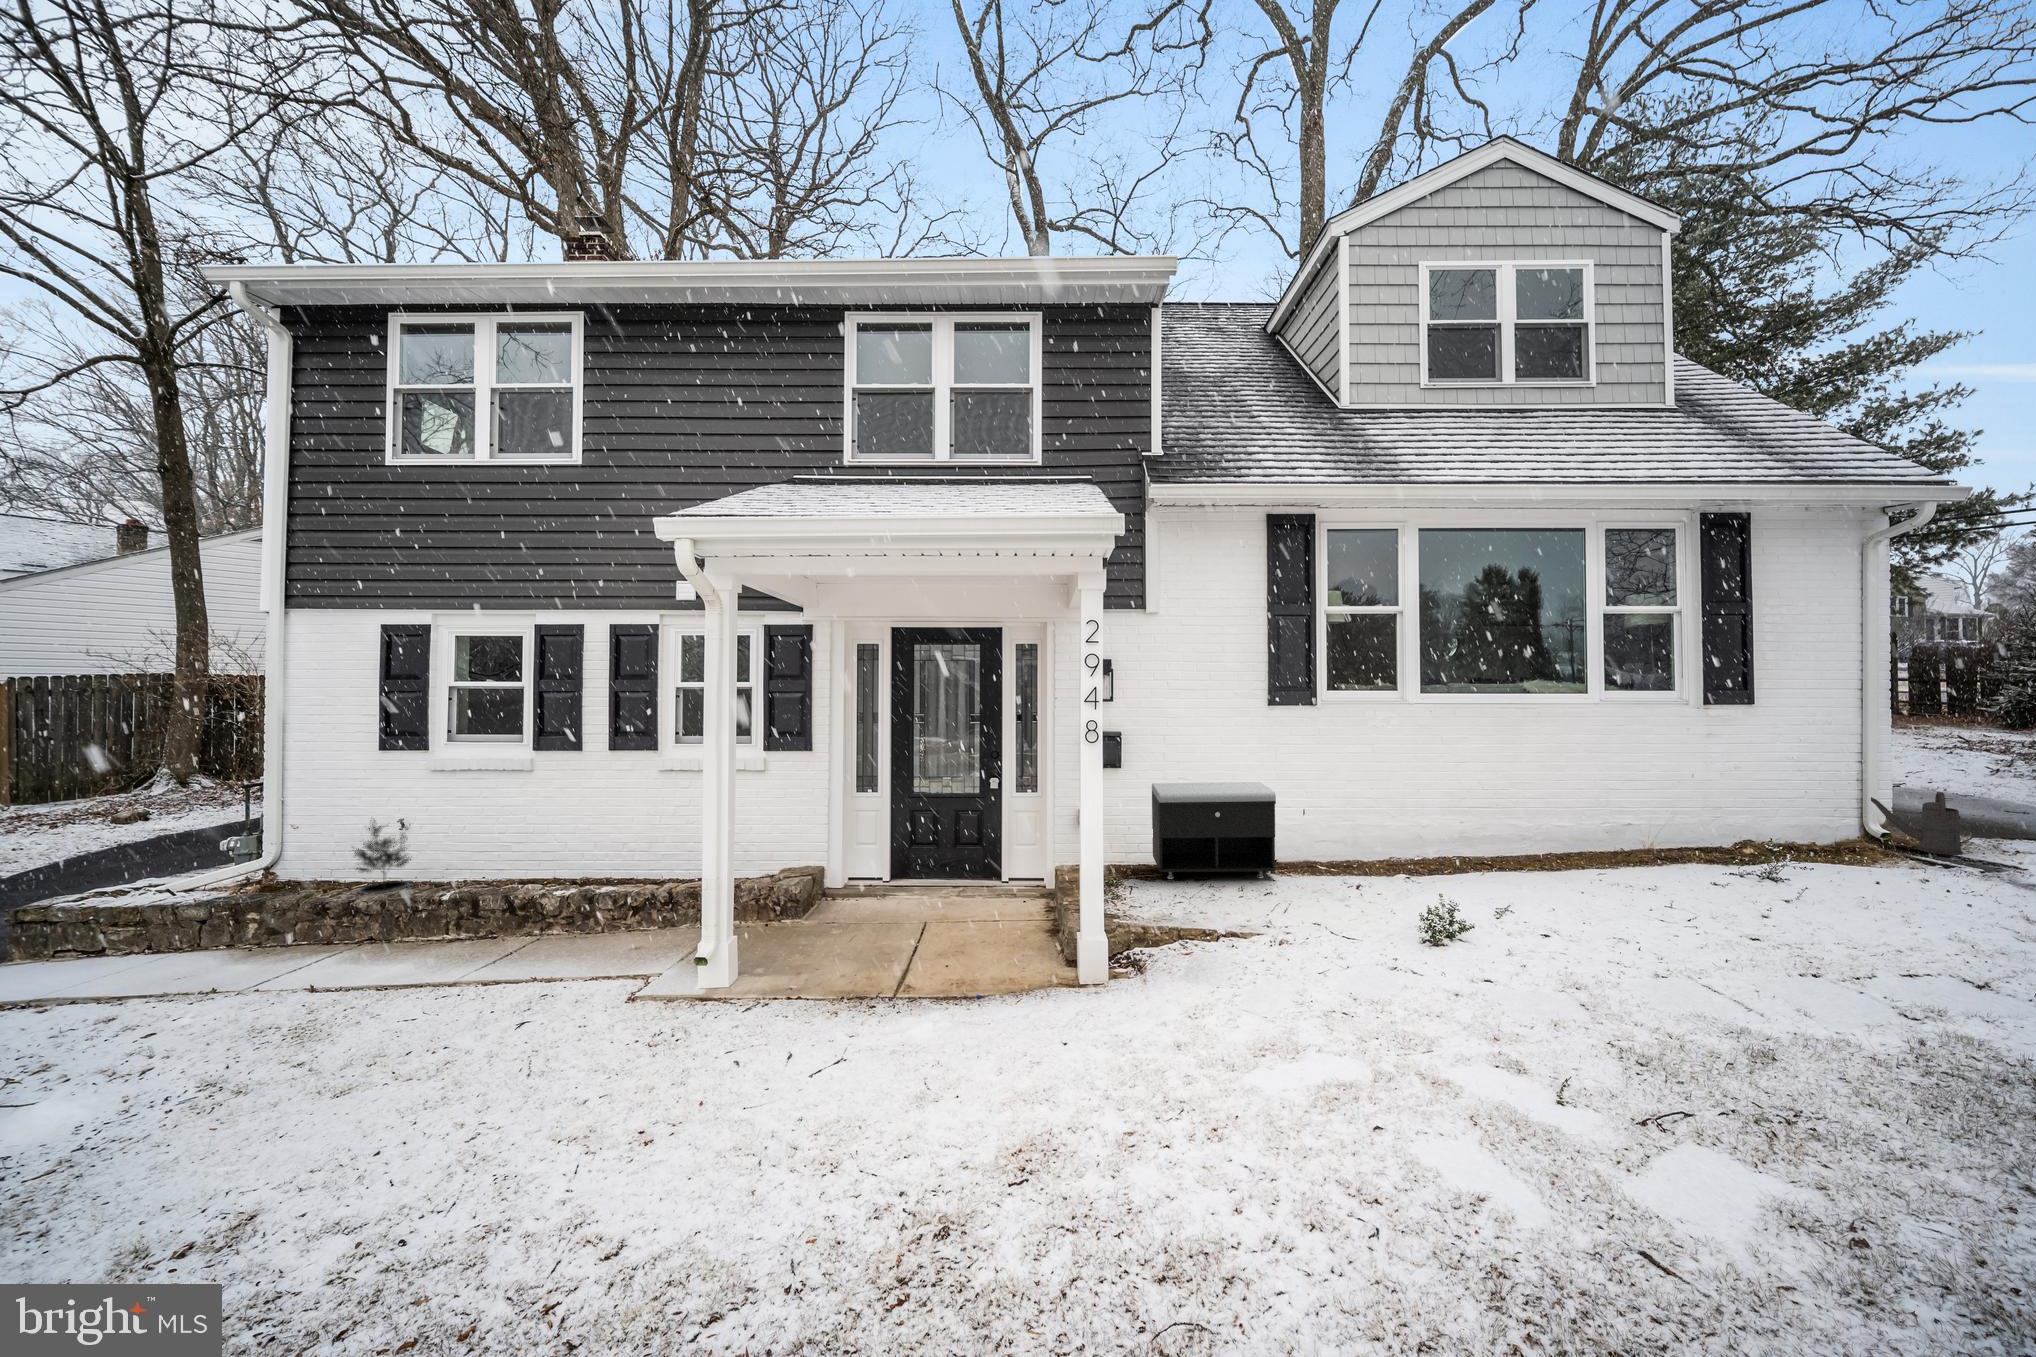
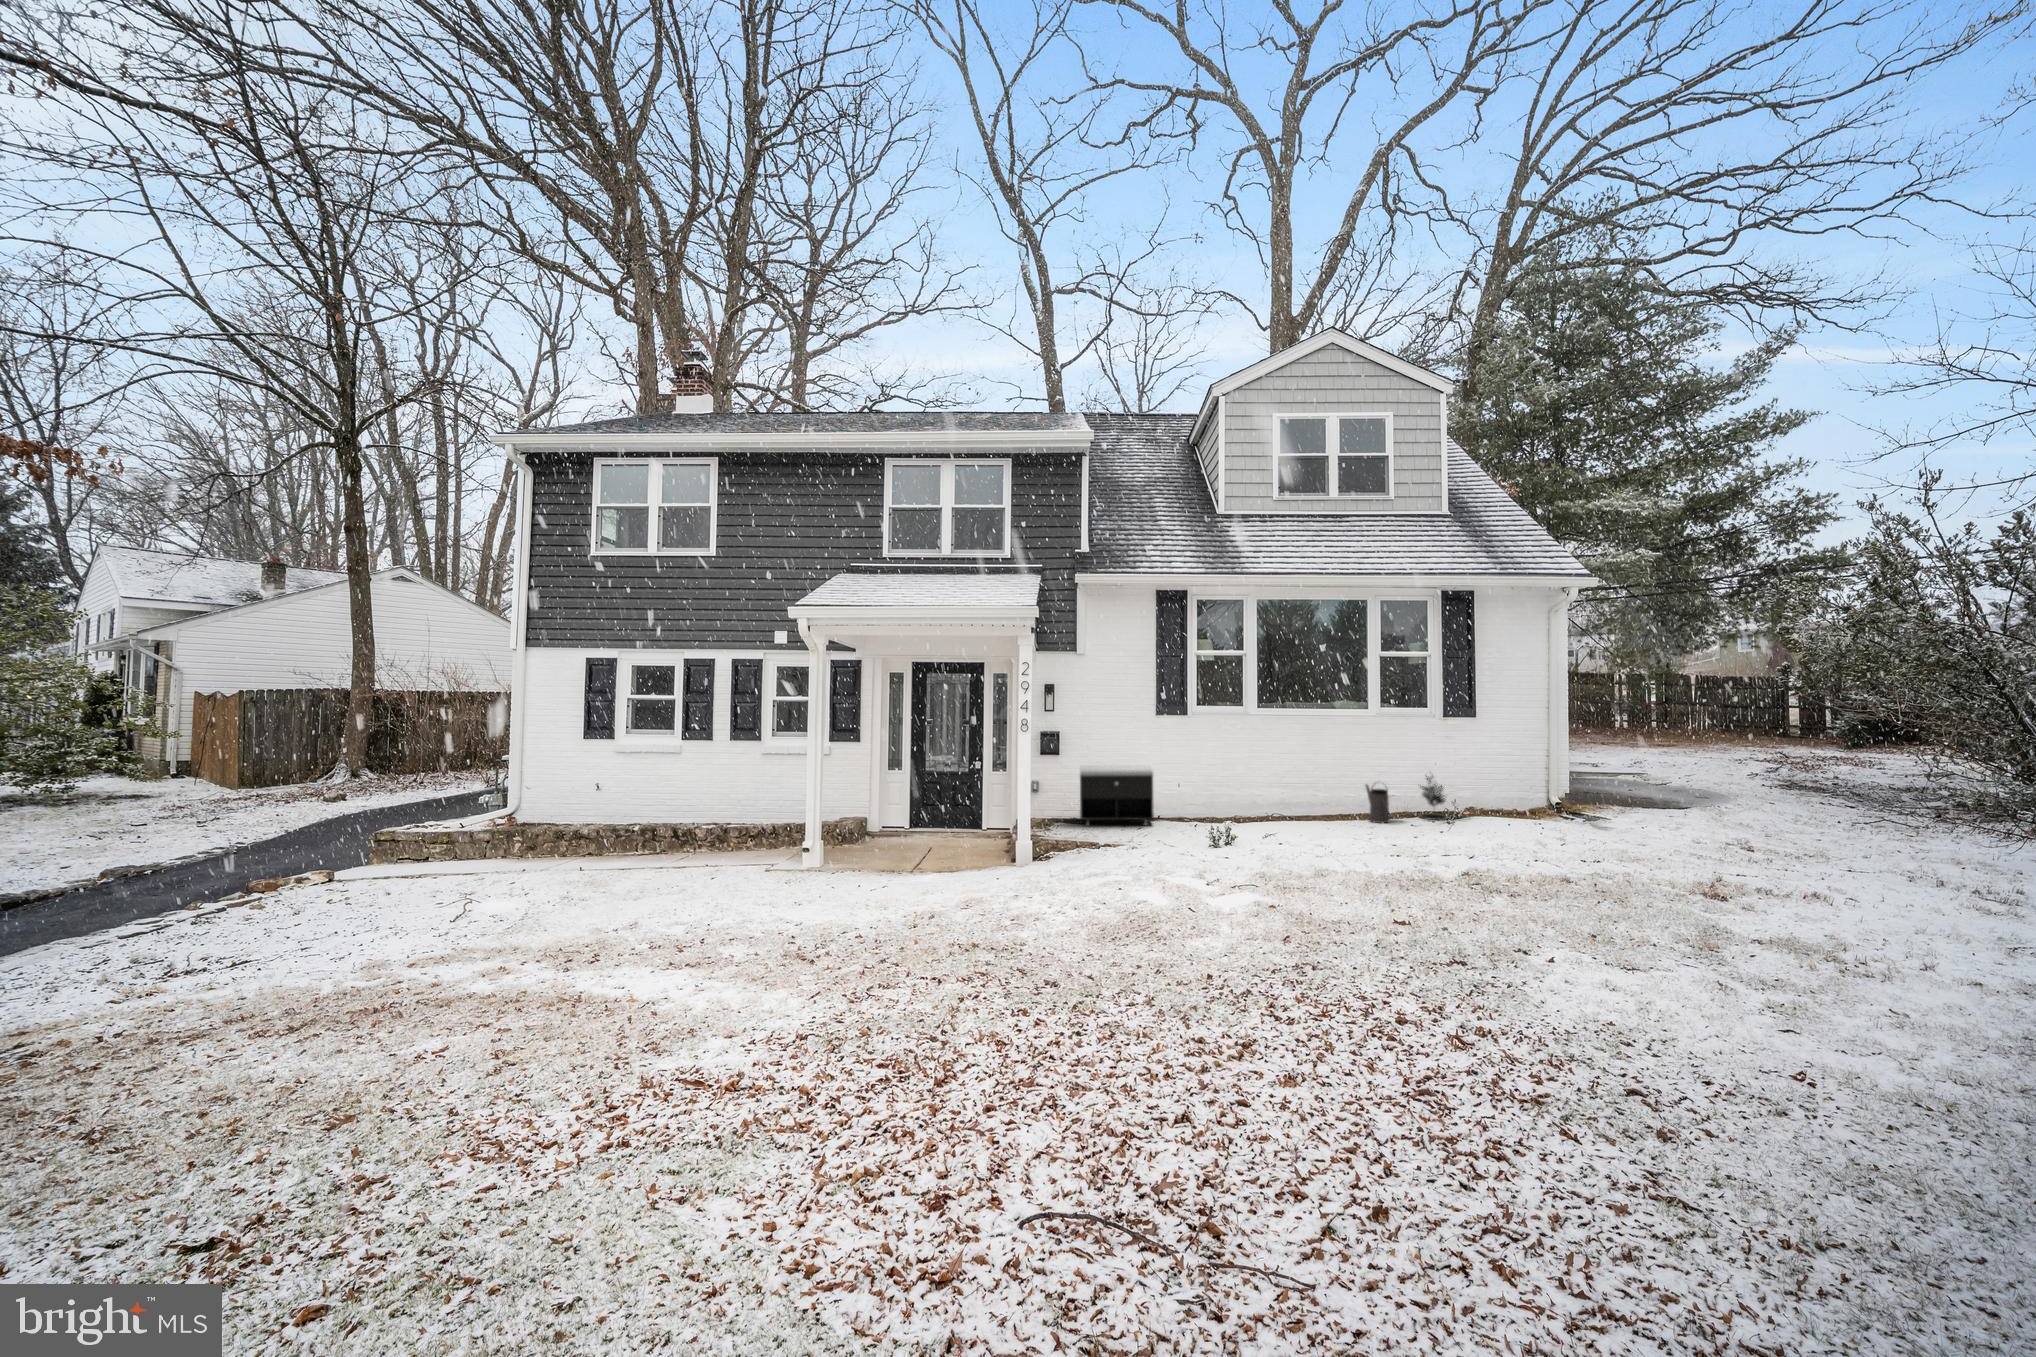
watering can: present [1871,792,1977,855] -> present [1366,783,1390,823]
potted tree: present [352,820,411,894] -> present [1420,775,1447,820]

